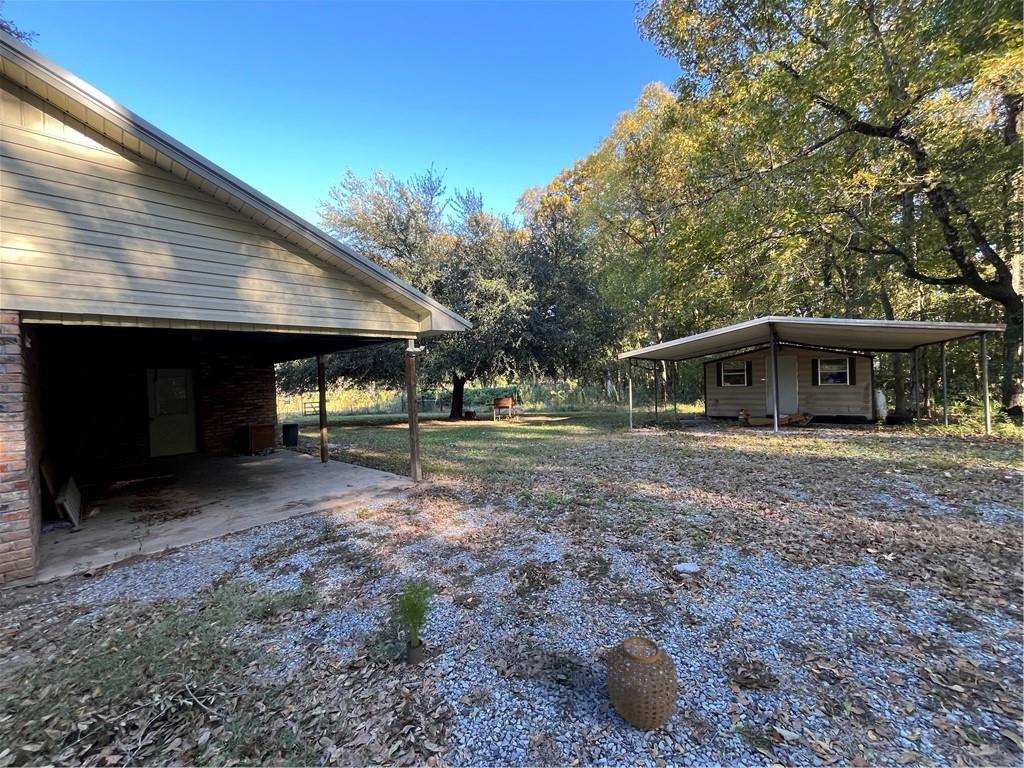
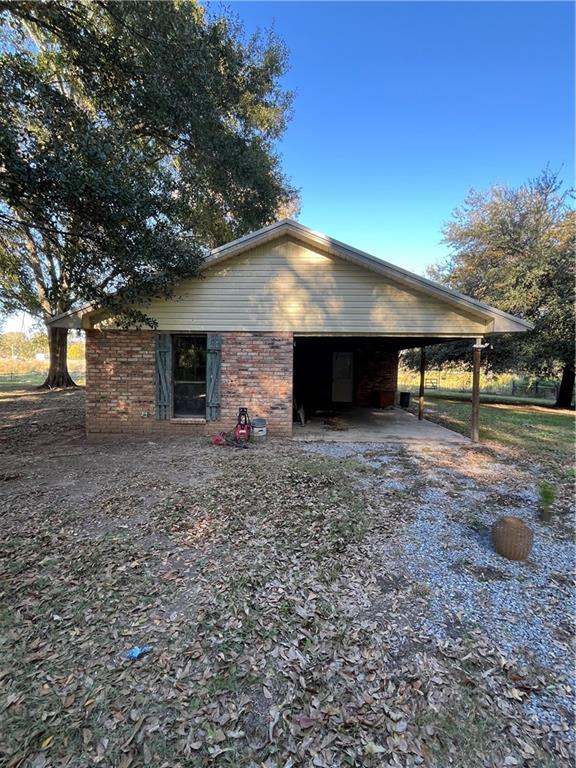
potted plant: present [387,581,434,665] -> present [535,483,558,522]

